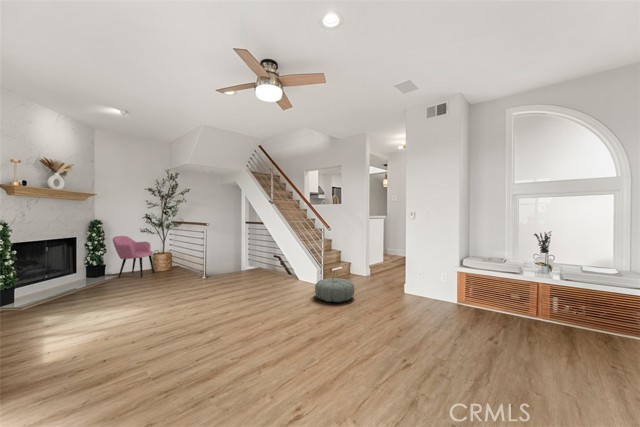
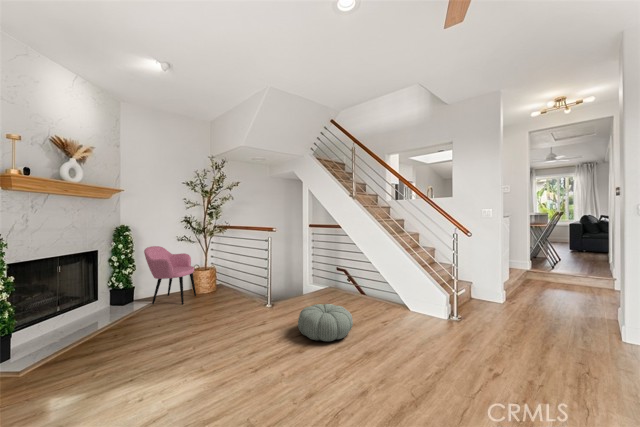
pouf: present [315,278,354,302] -> present [298,304,353,341]

